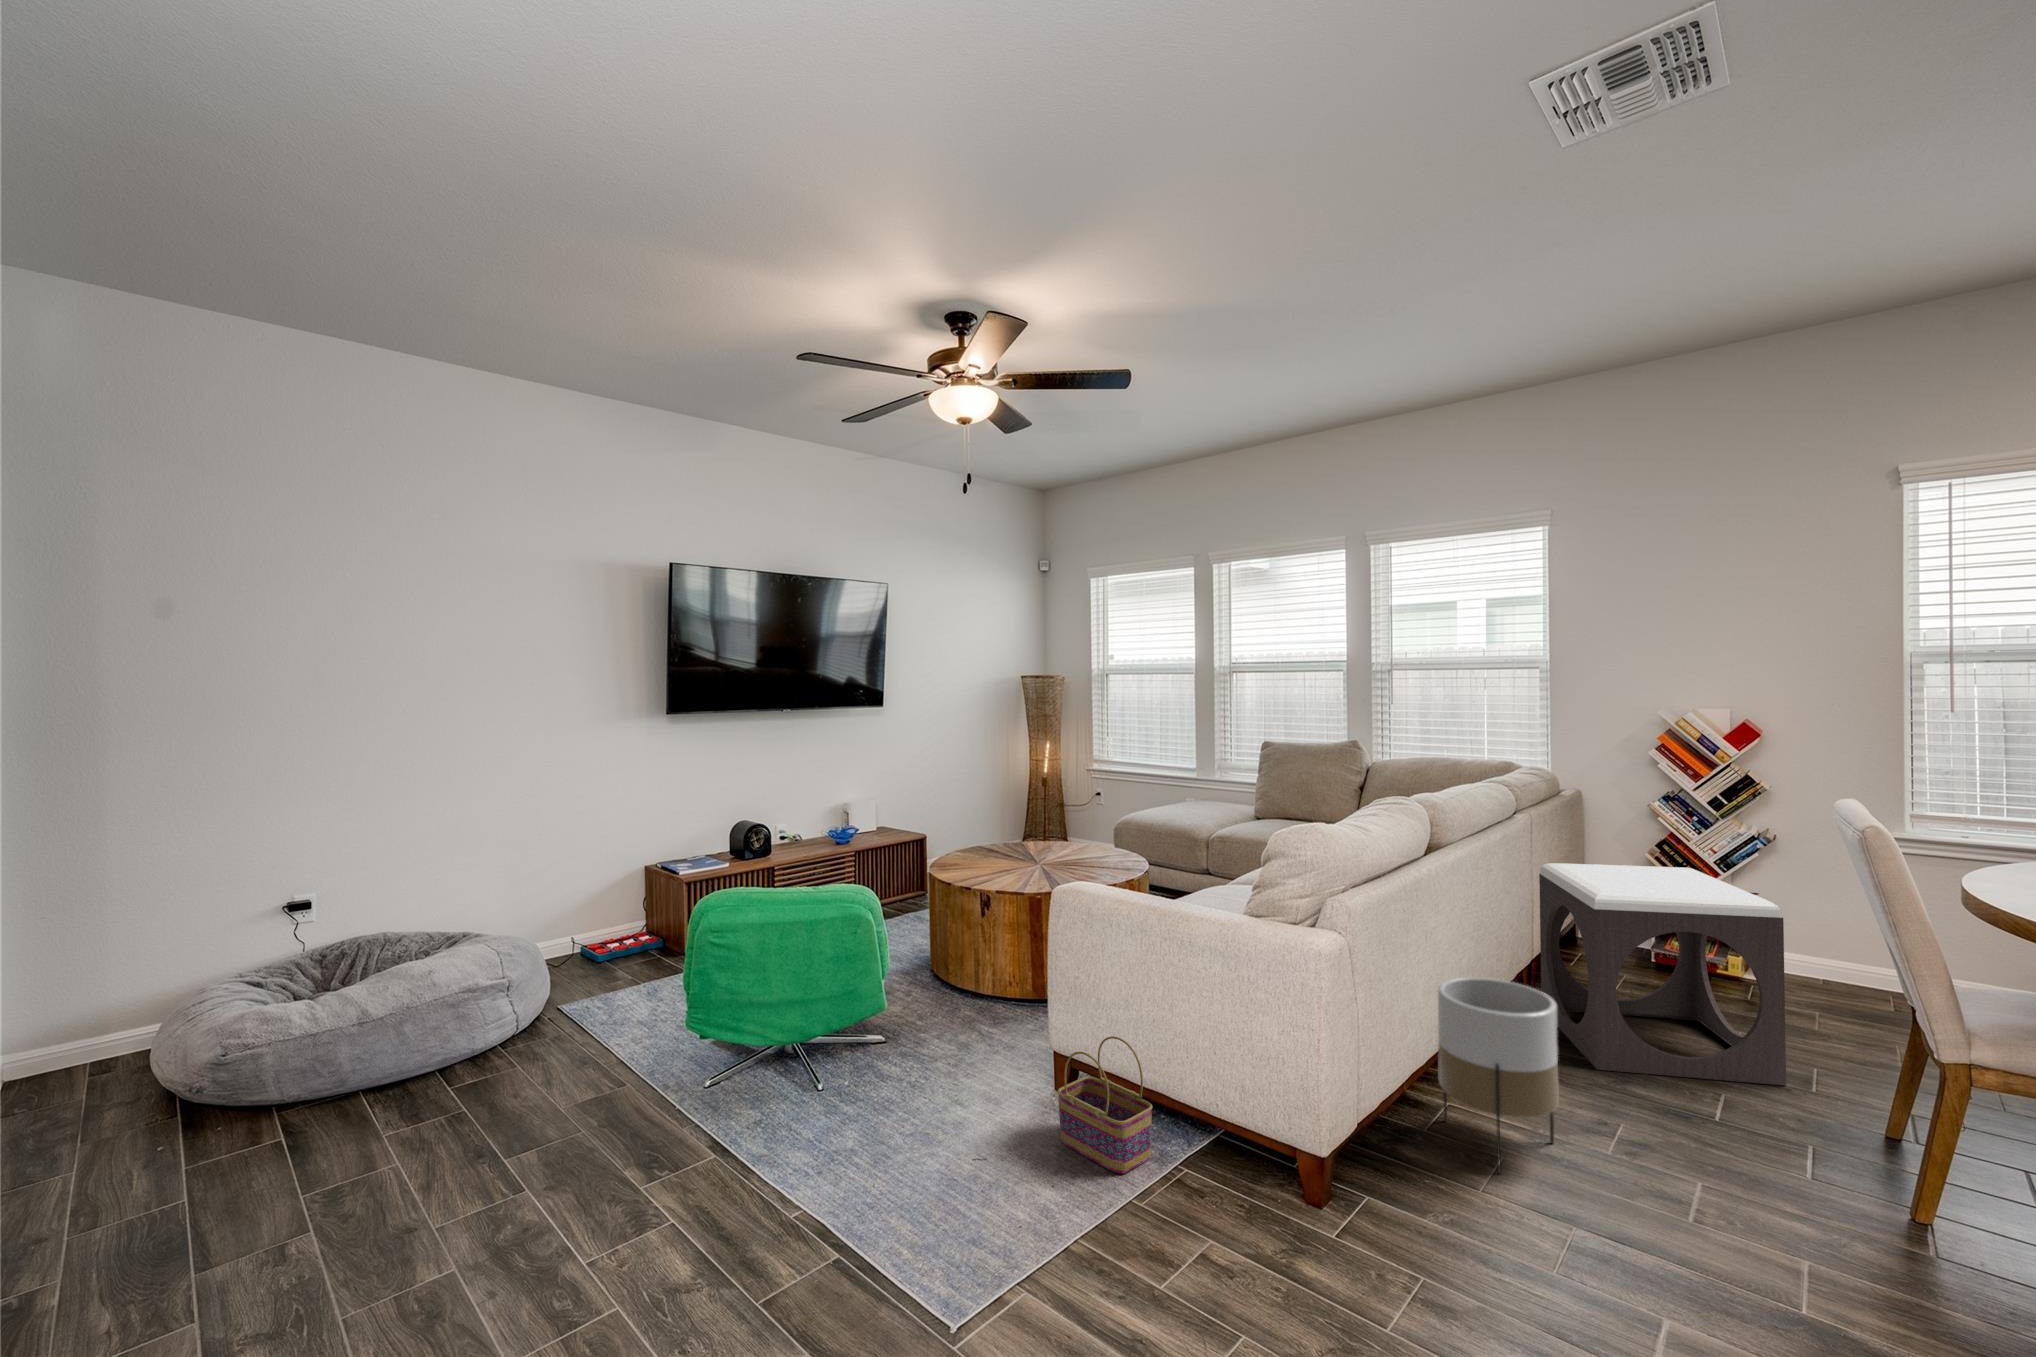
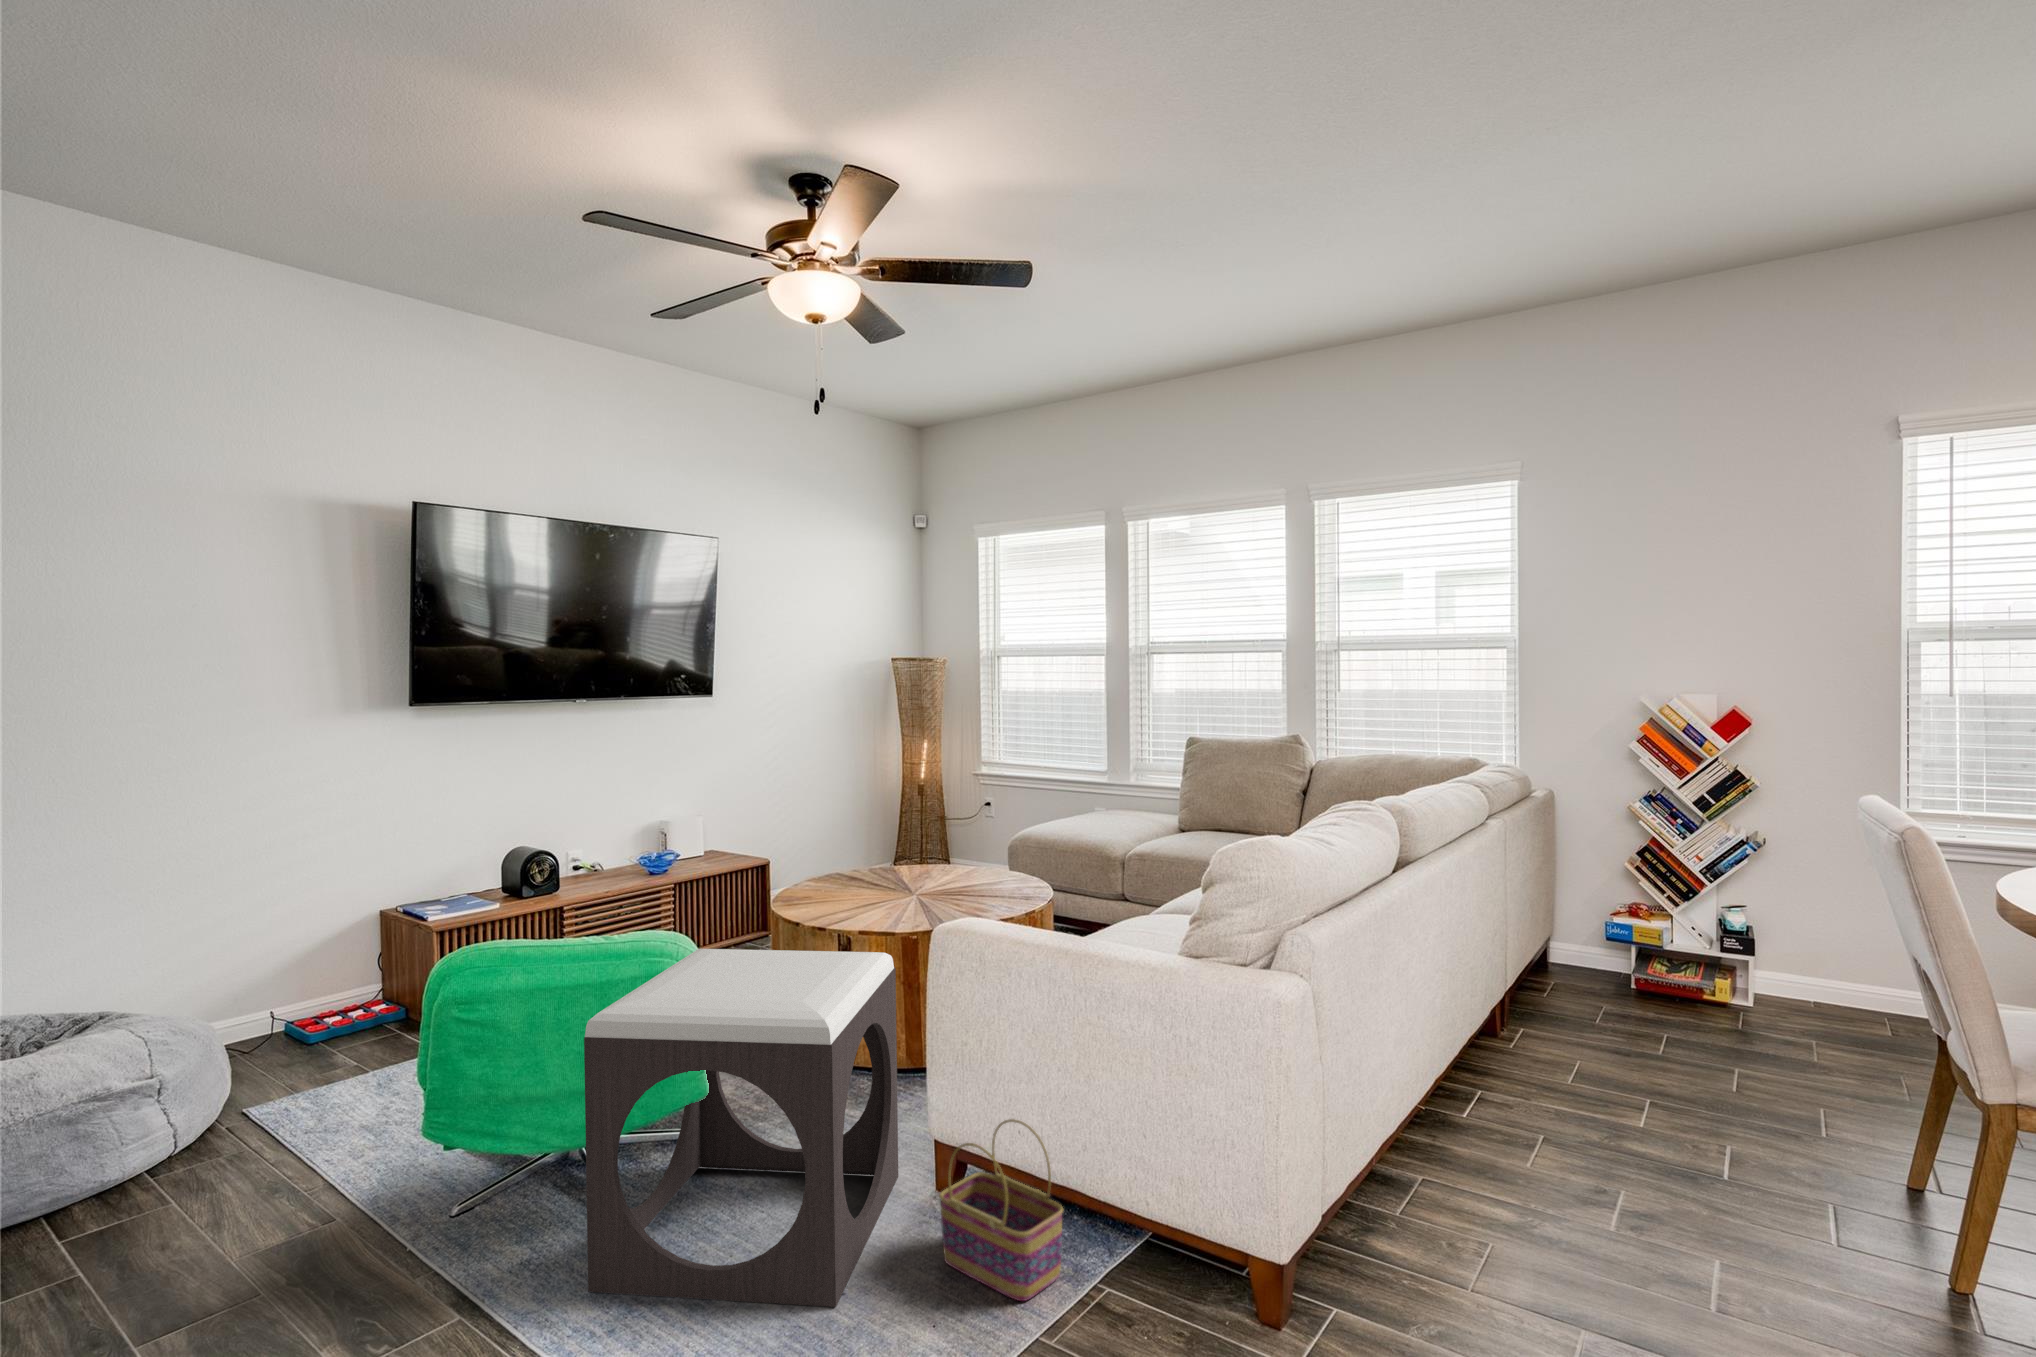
footstool: present [1539,863,1786,1085] -> present [584,949,898,1307]
planter: present [1438,978,1559,1174] -> none [1414,1022,1557,1266]

